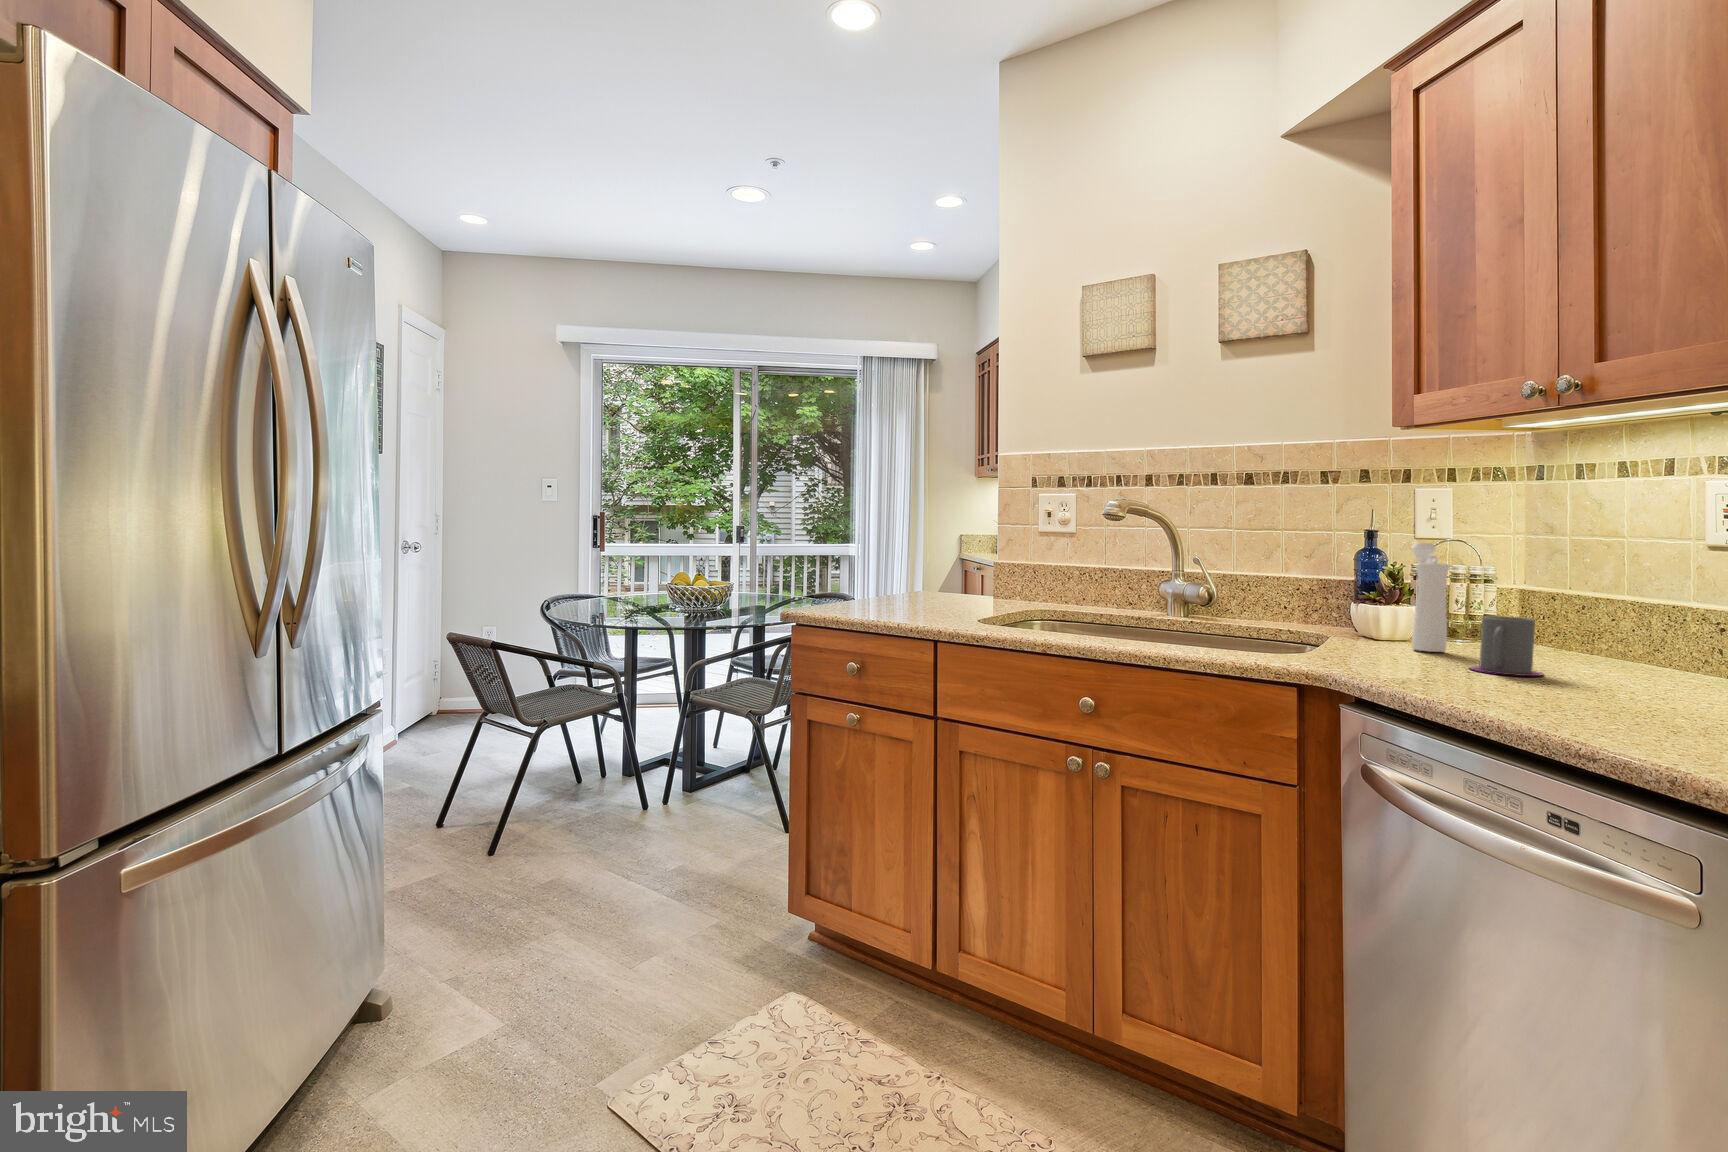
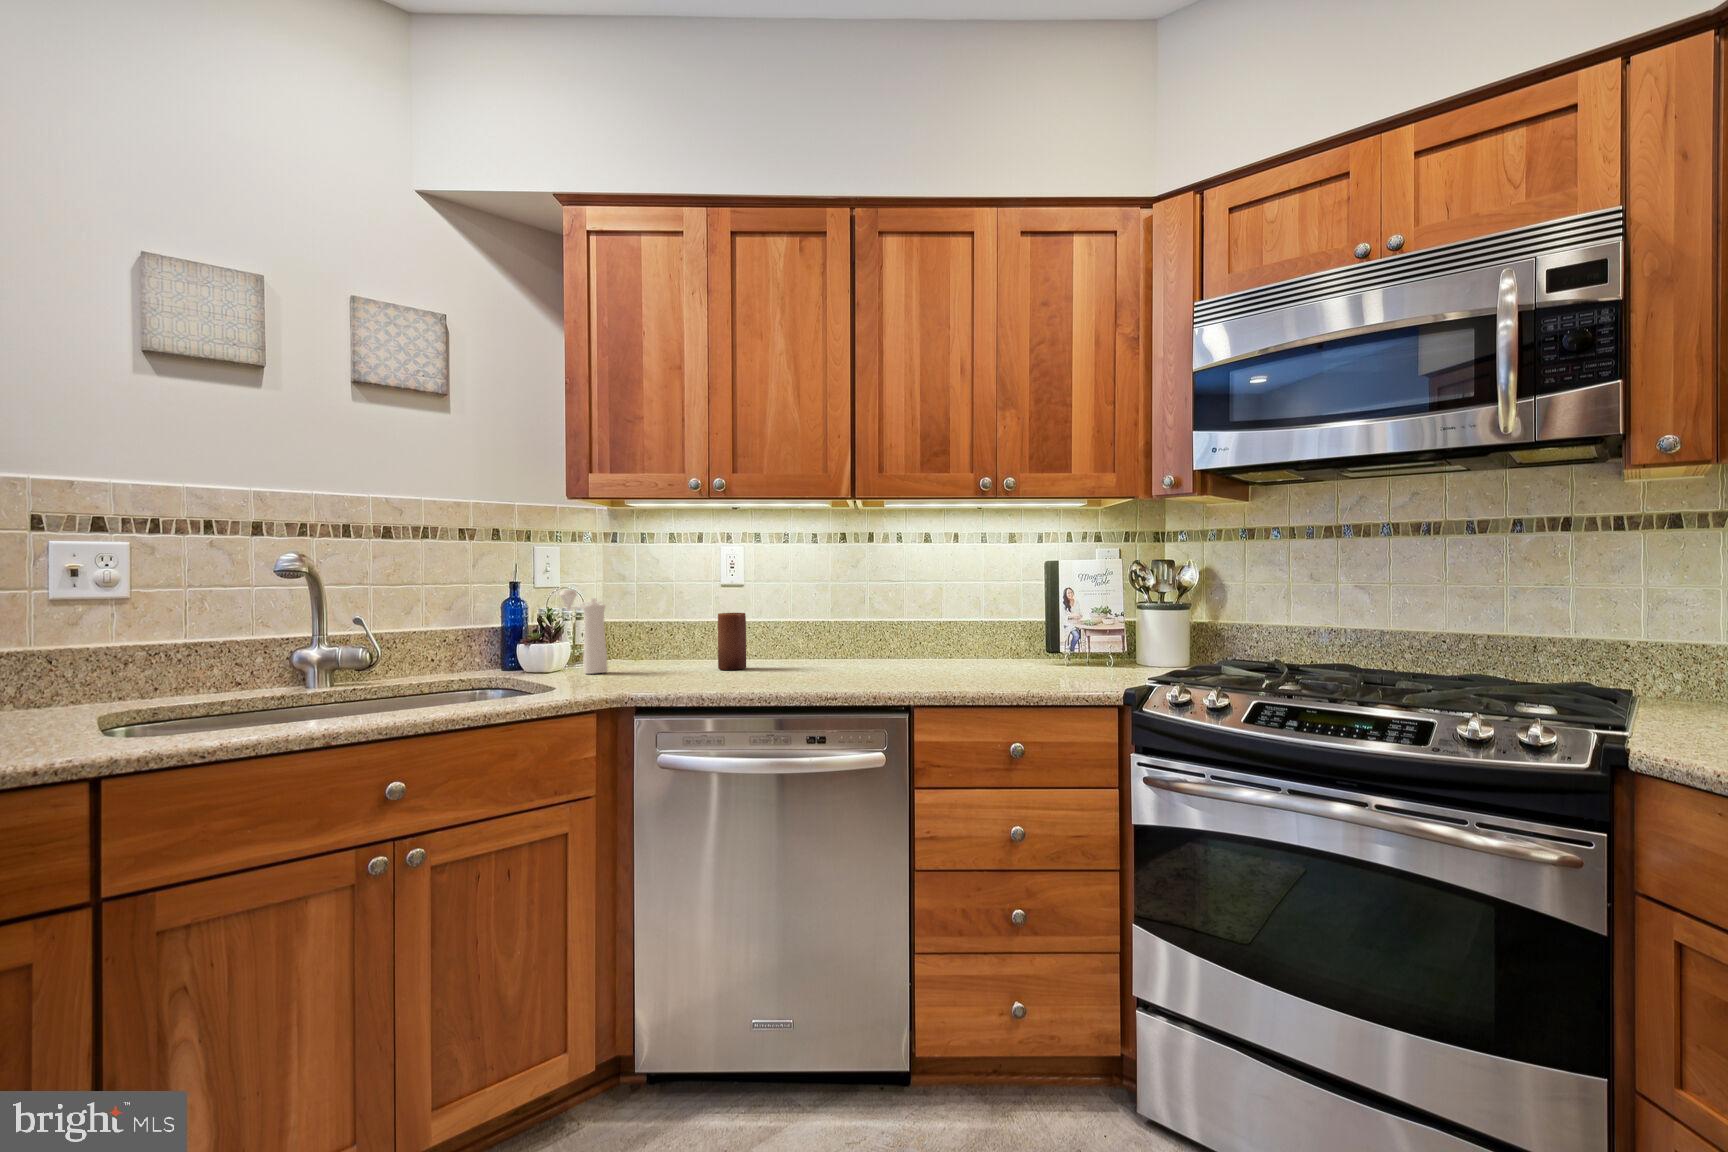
candle: none [1604,591,1671,686] -> present [718,613,746,670]
mug: present [1470,616,1543,676] -> none [655,636,698,677]

